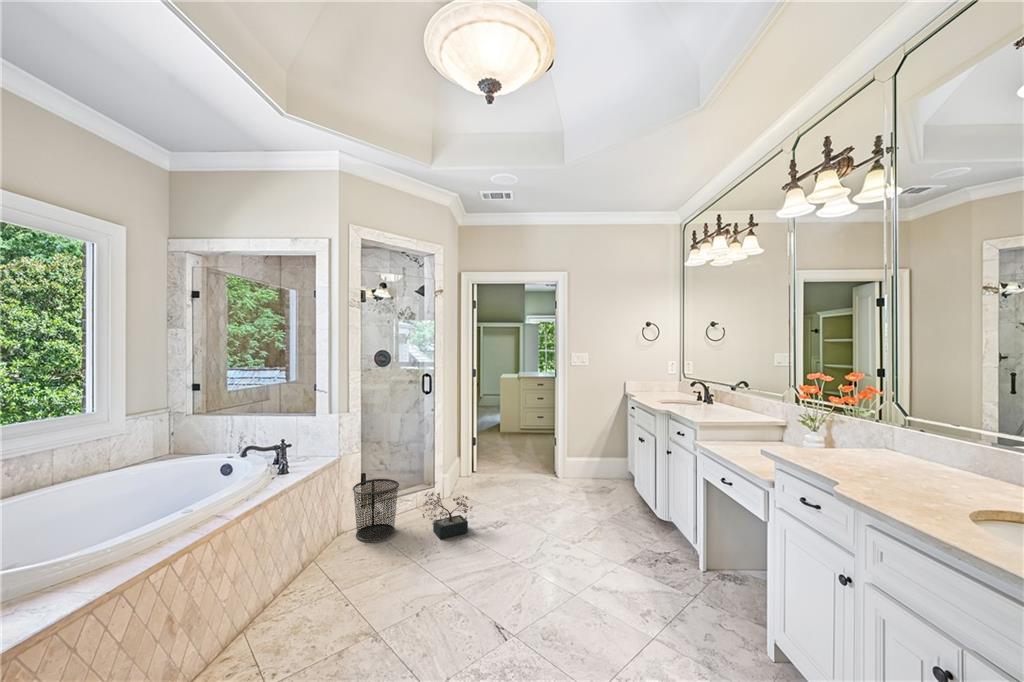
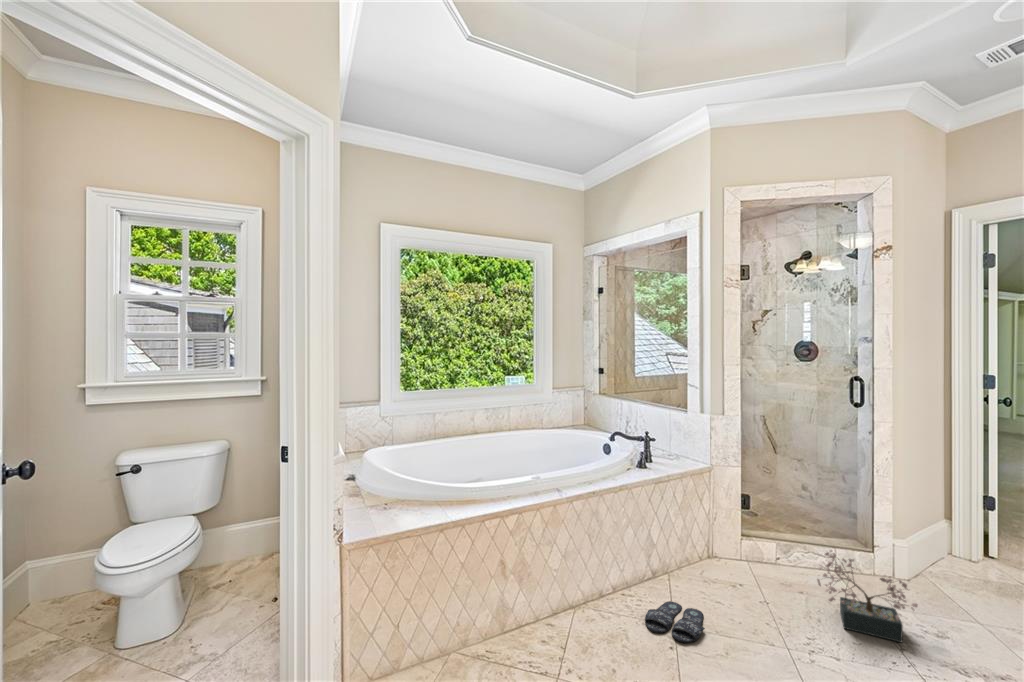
waste bin: present [353,479,399,542] -> none [723,506,788,590]
slippers: none [317,573,368,607] -> present [645,601,705,643]

